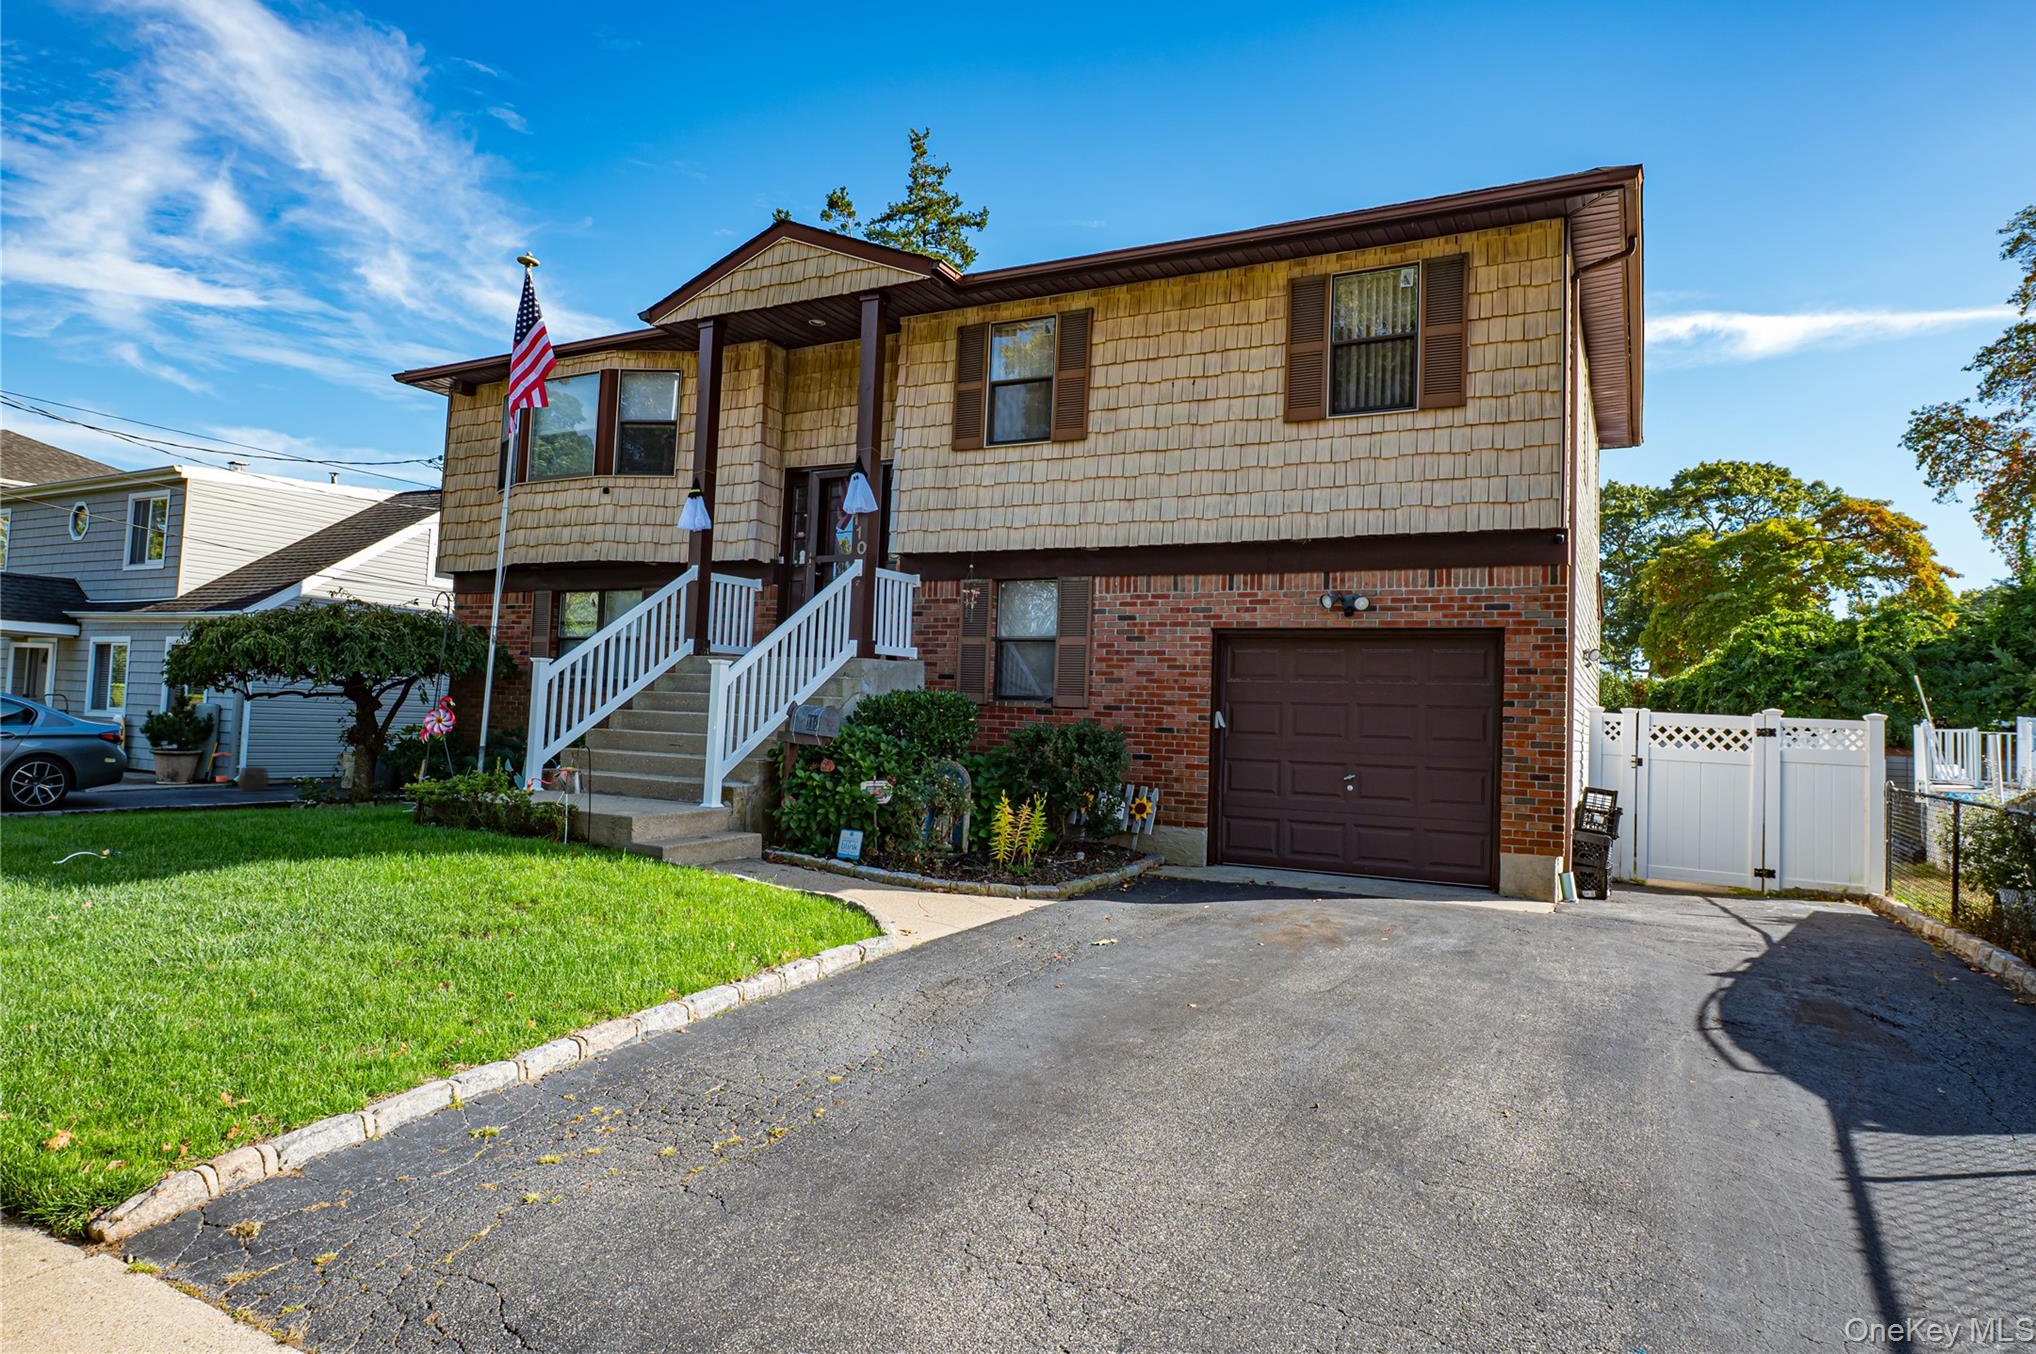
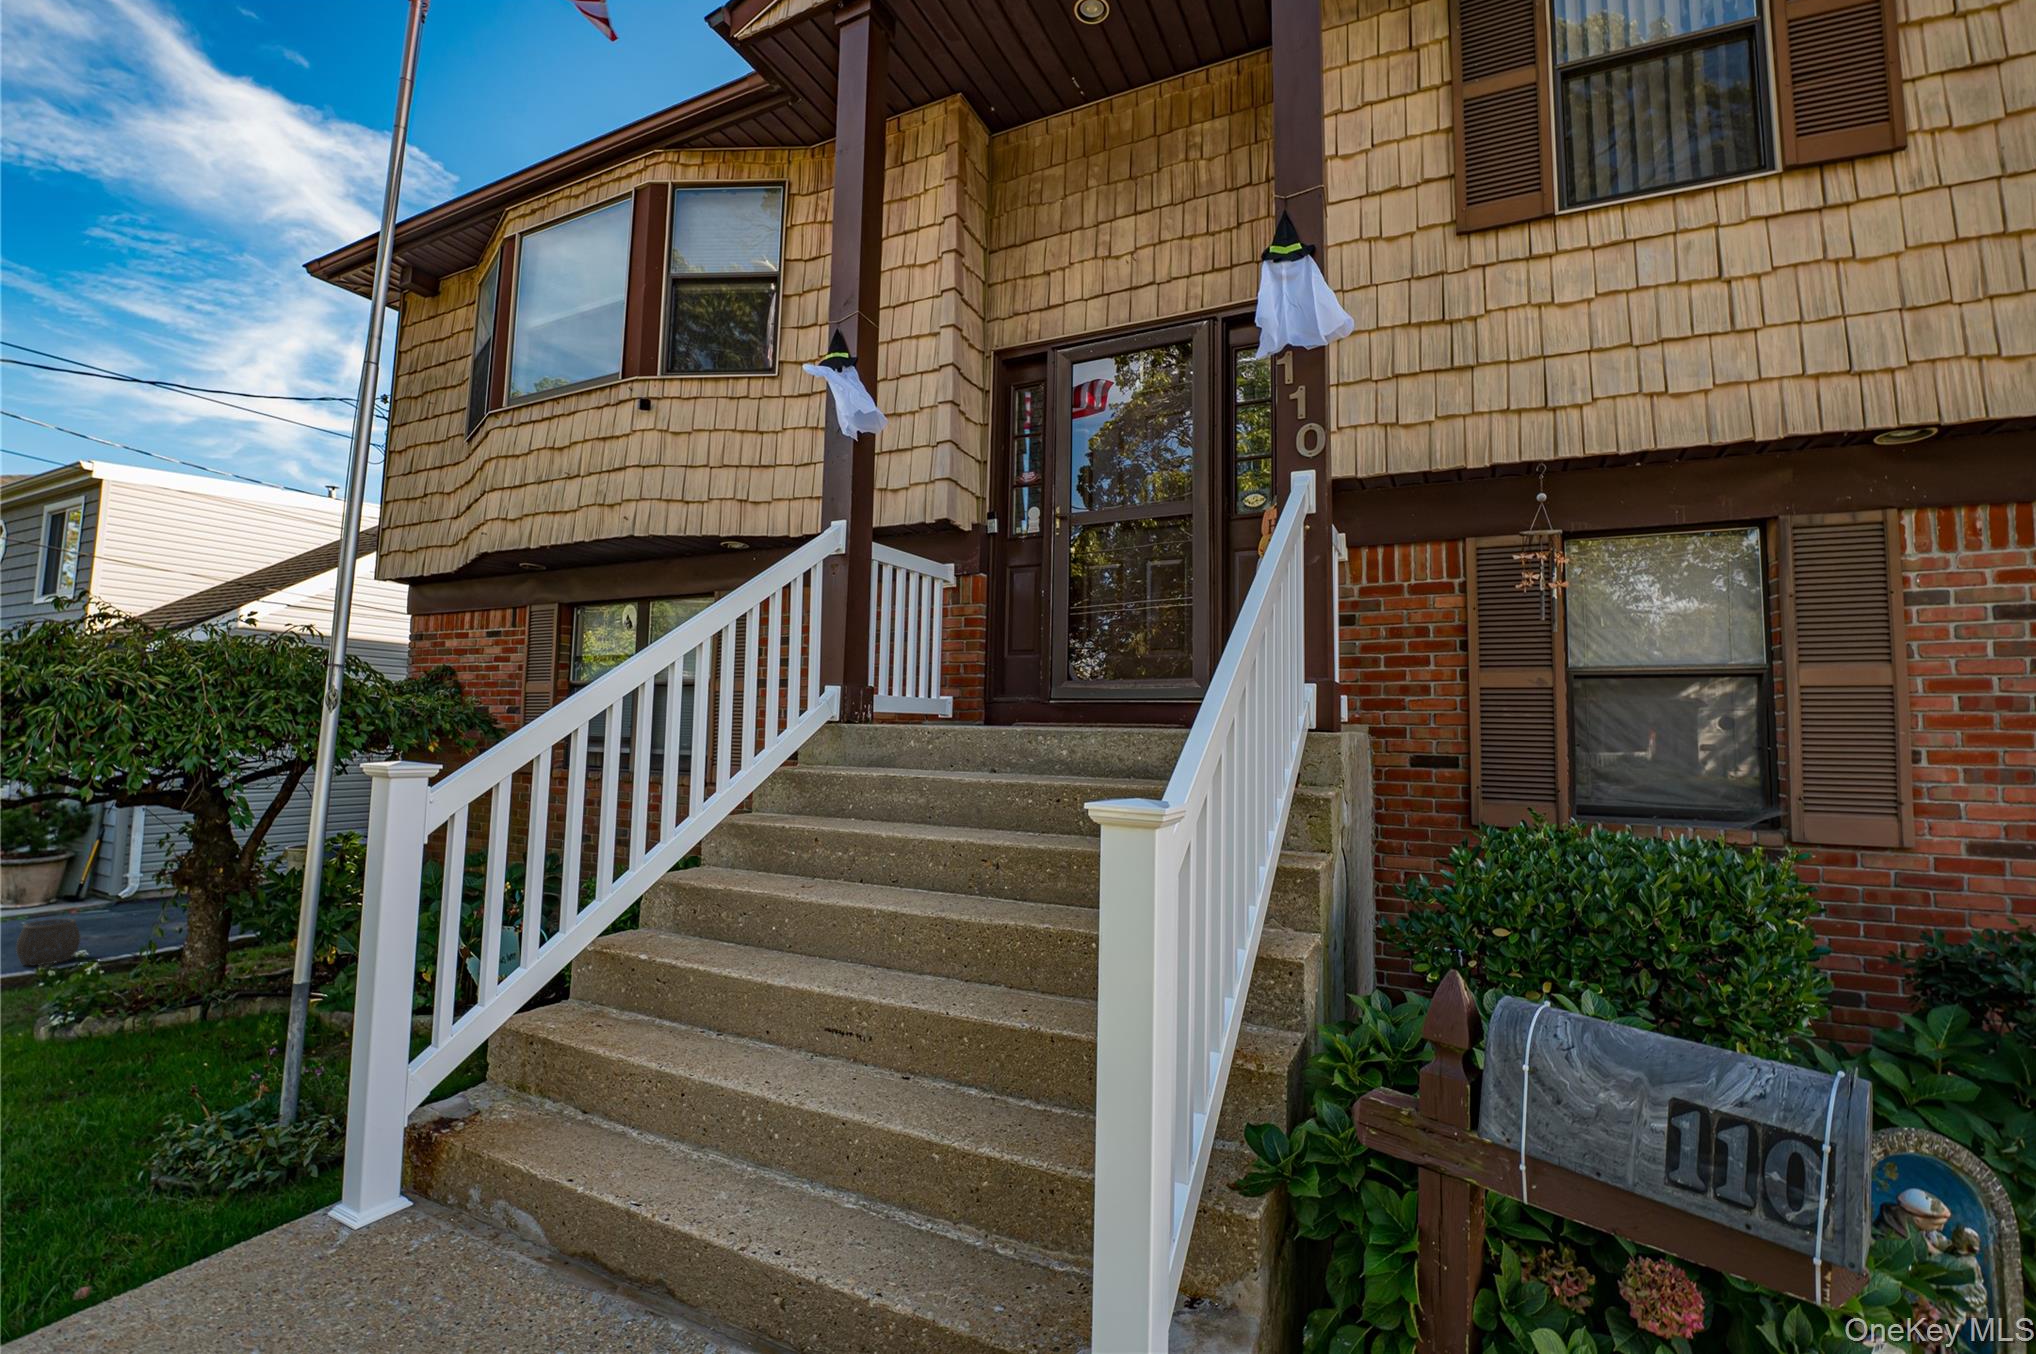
potted plant: present [212,752,234,782] -> none [64,867,106,914]

